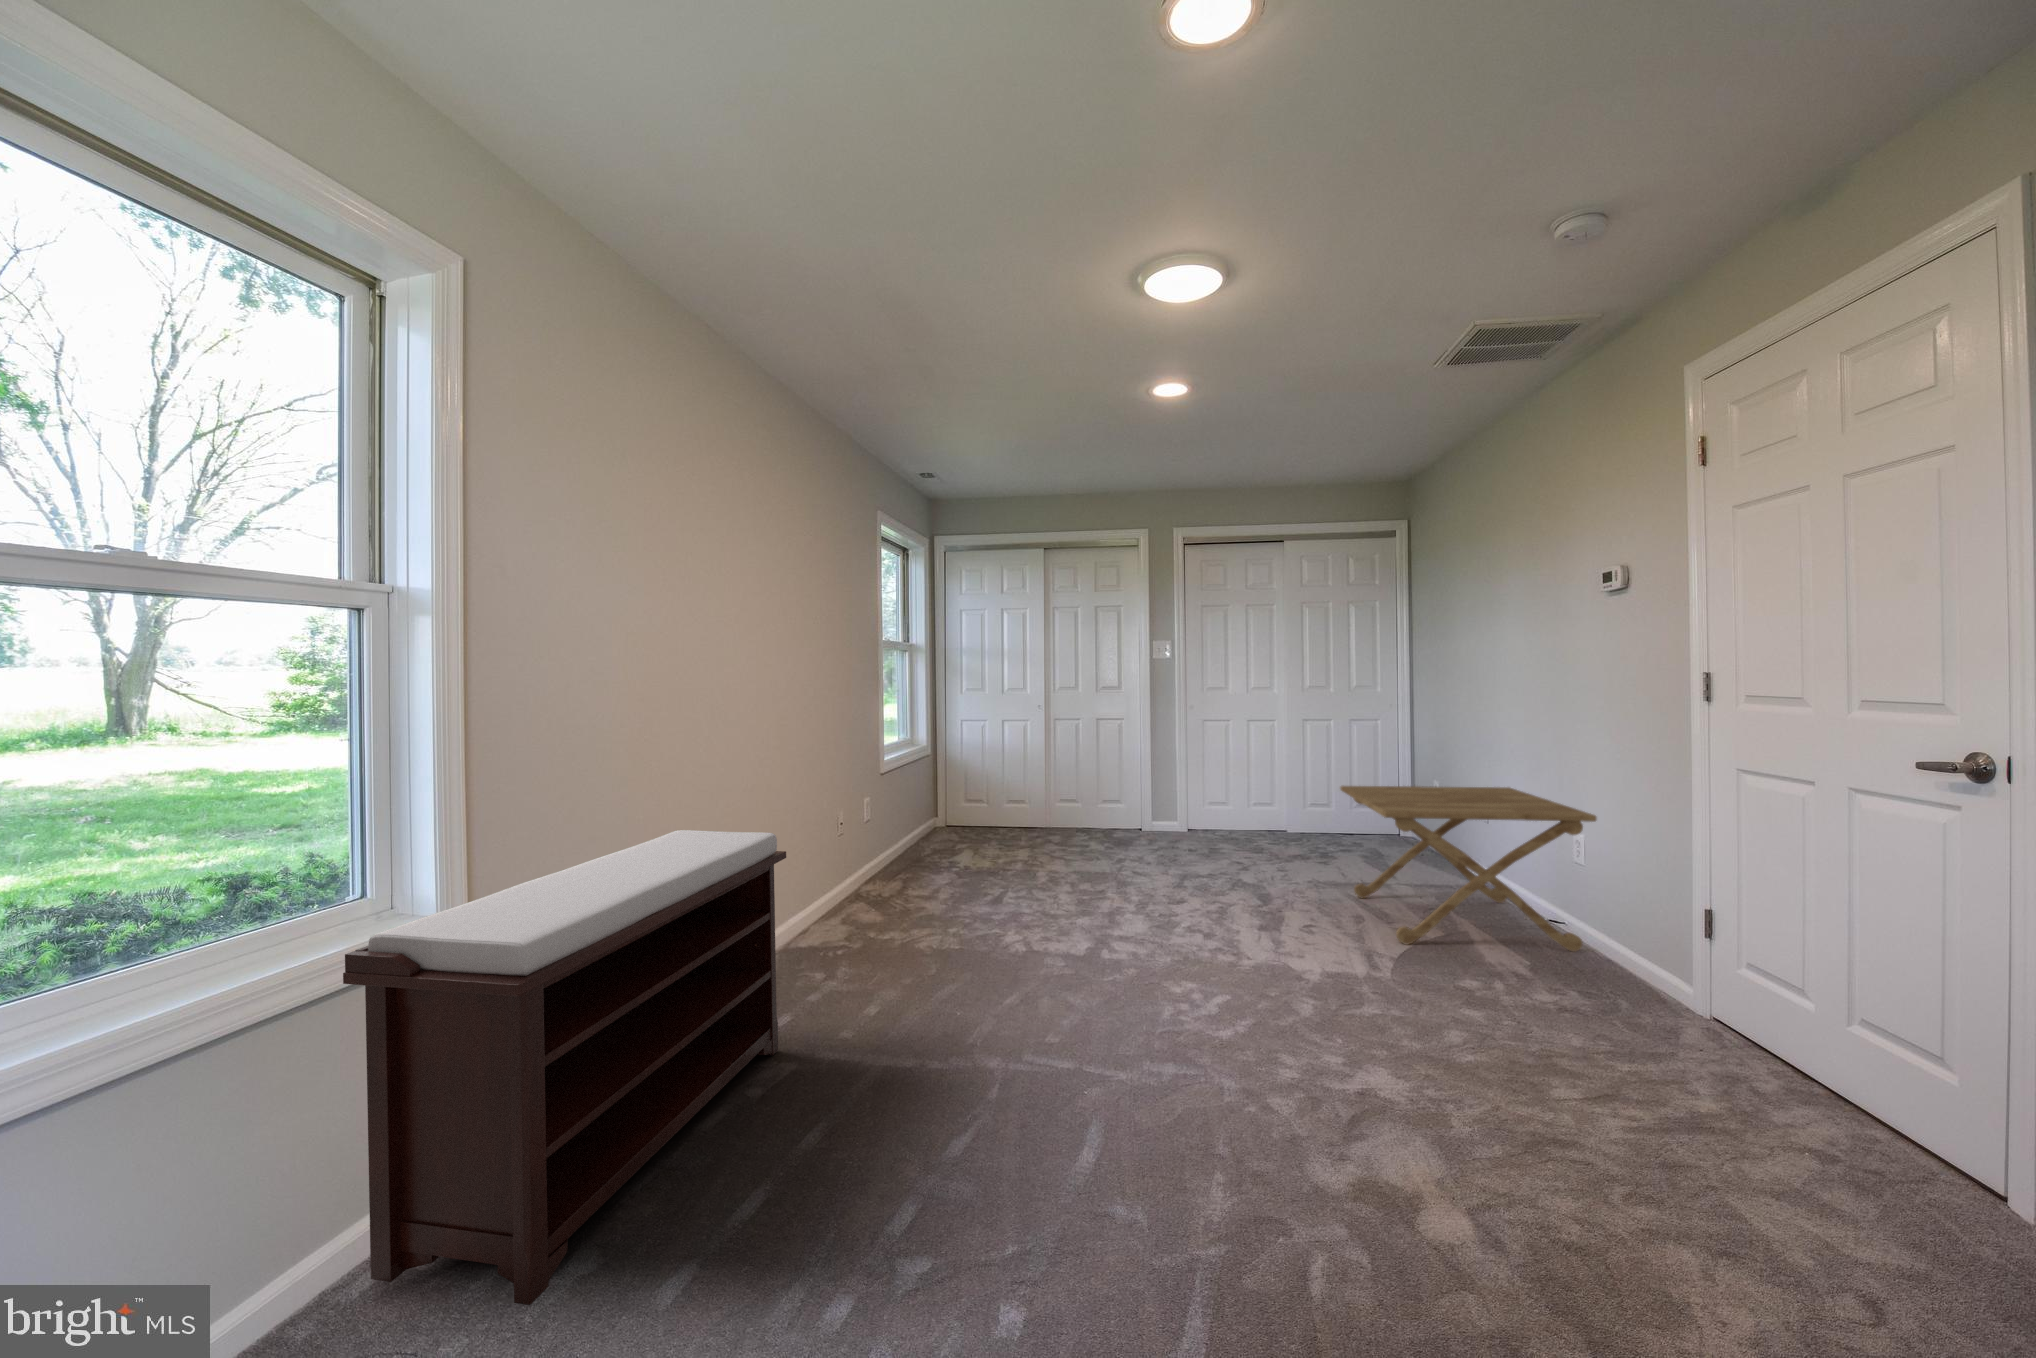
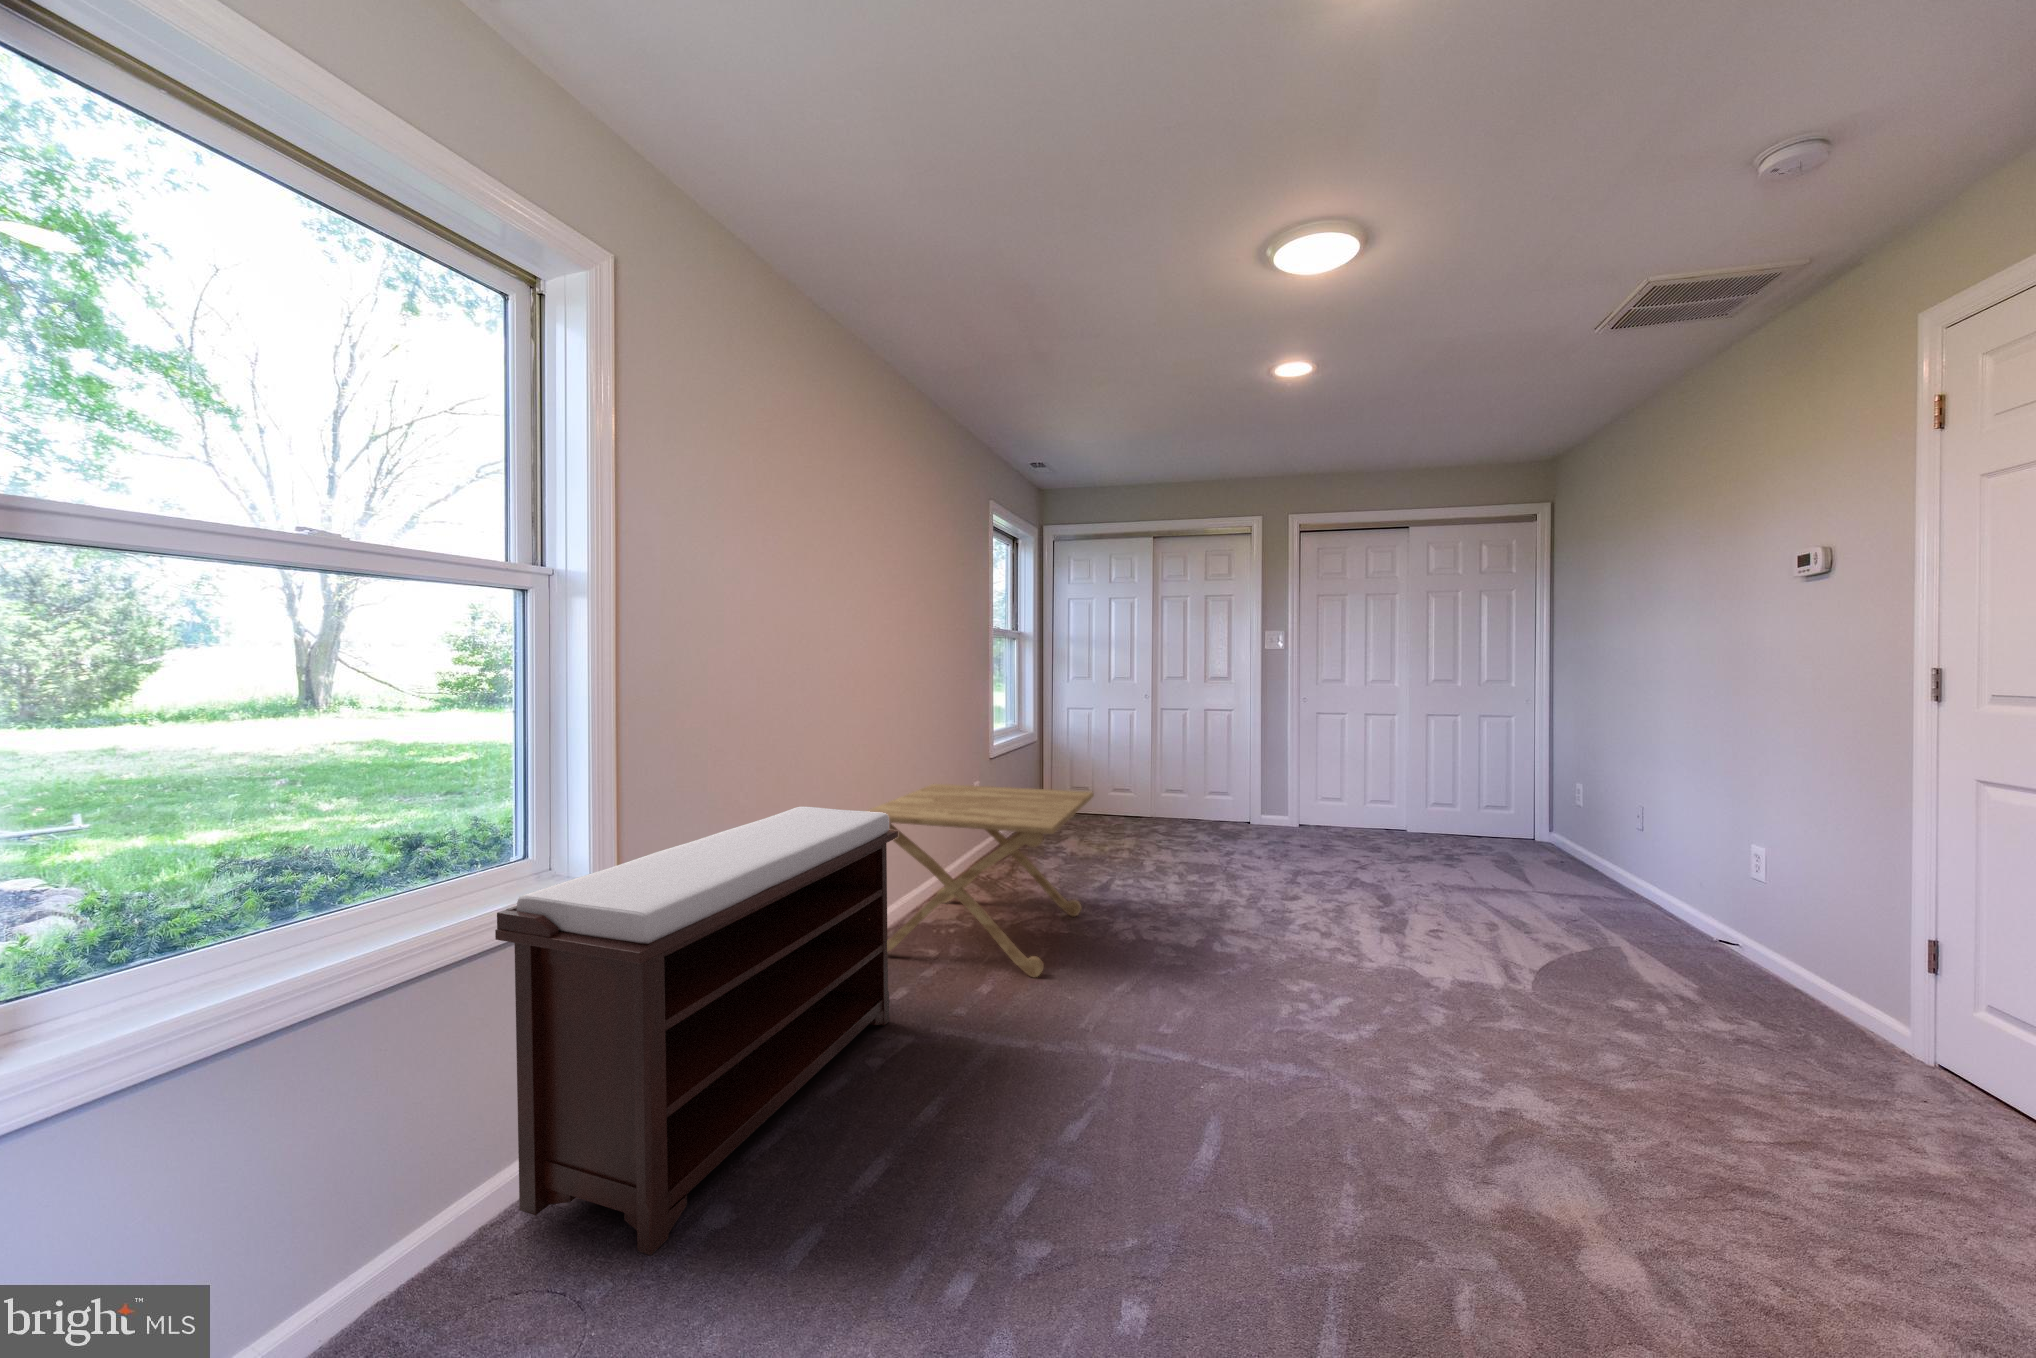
side table: present [1340,786,1597,951] -> present [869,784,1094,977]

